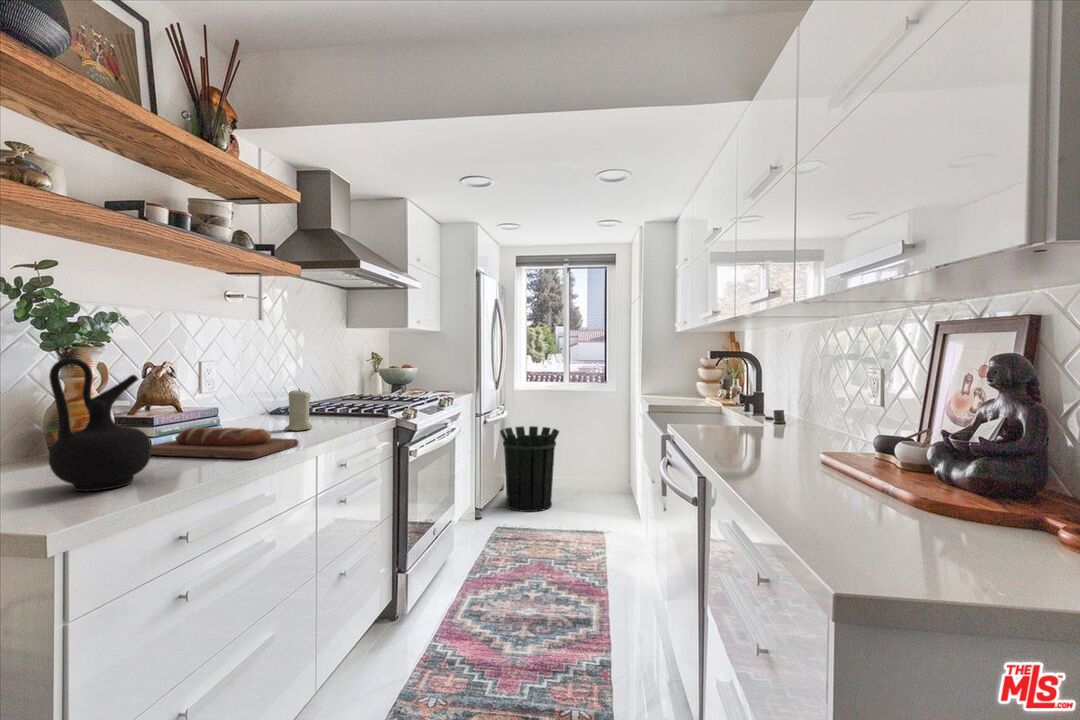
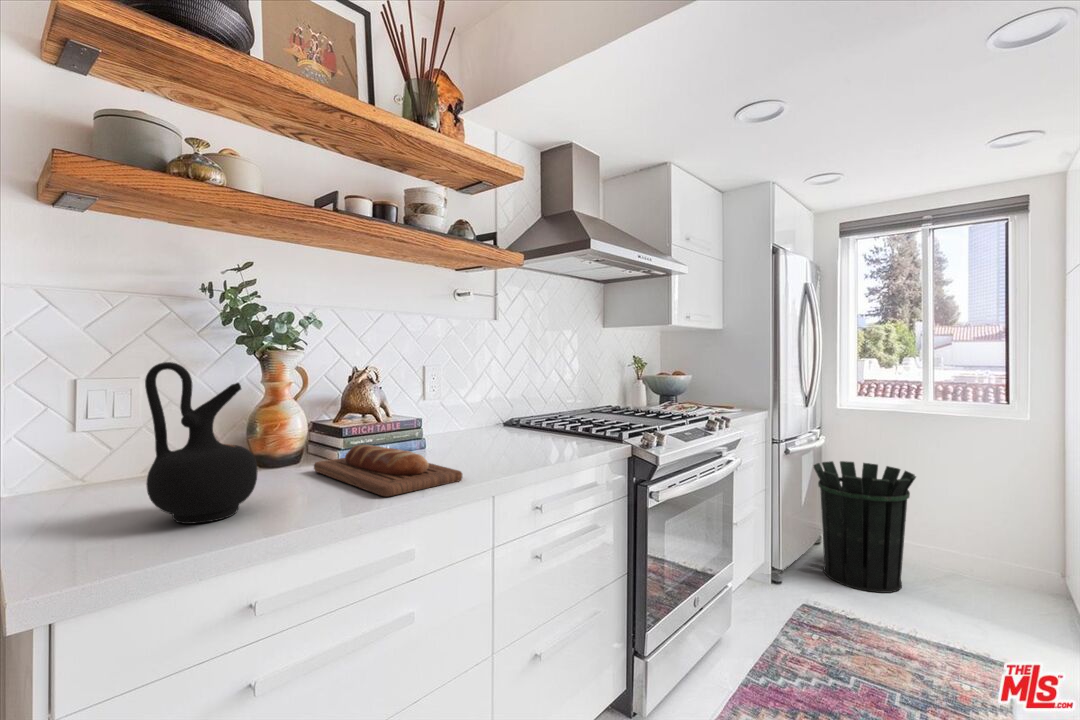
candle: present [284,389,313,431] -> none [481,401,514,454]

